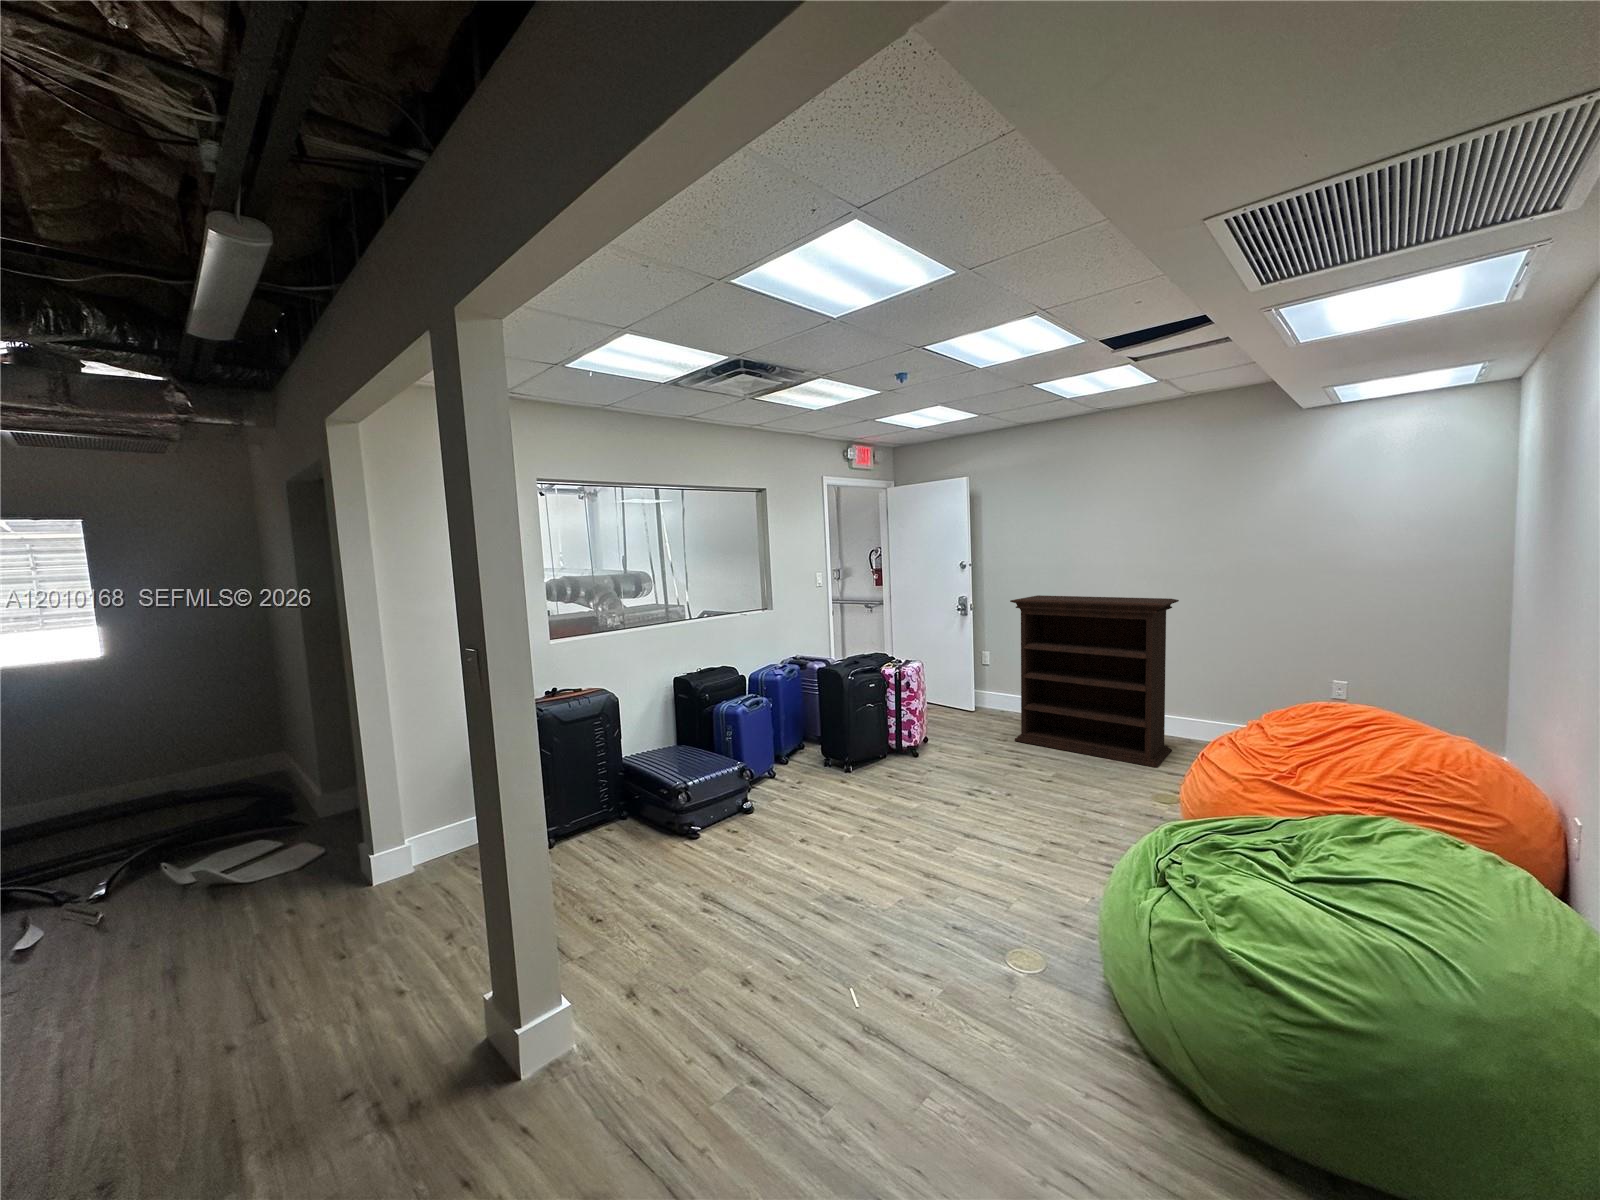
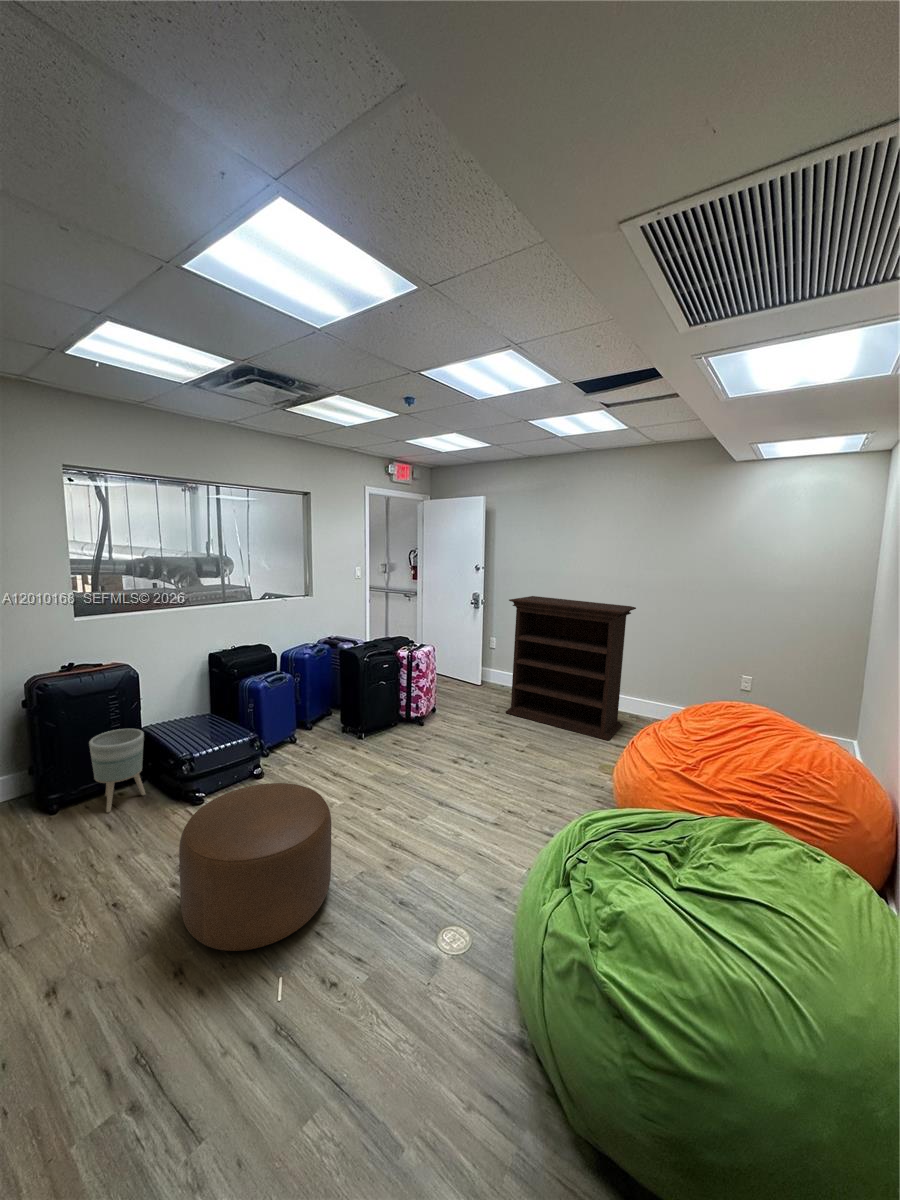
planter: none [585,757,637,845] -> present [89,729,145,812]
ottoman: none [724,801,873,961] -> present [179,783,331,951]

